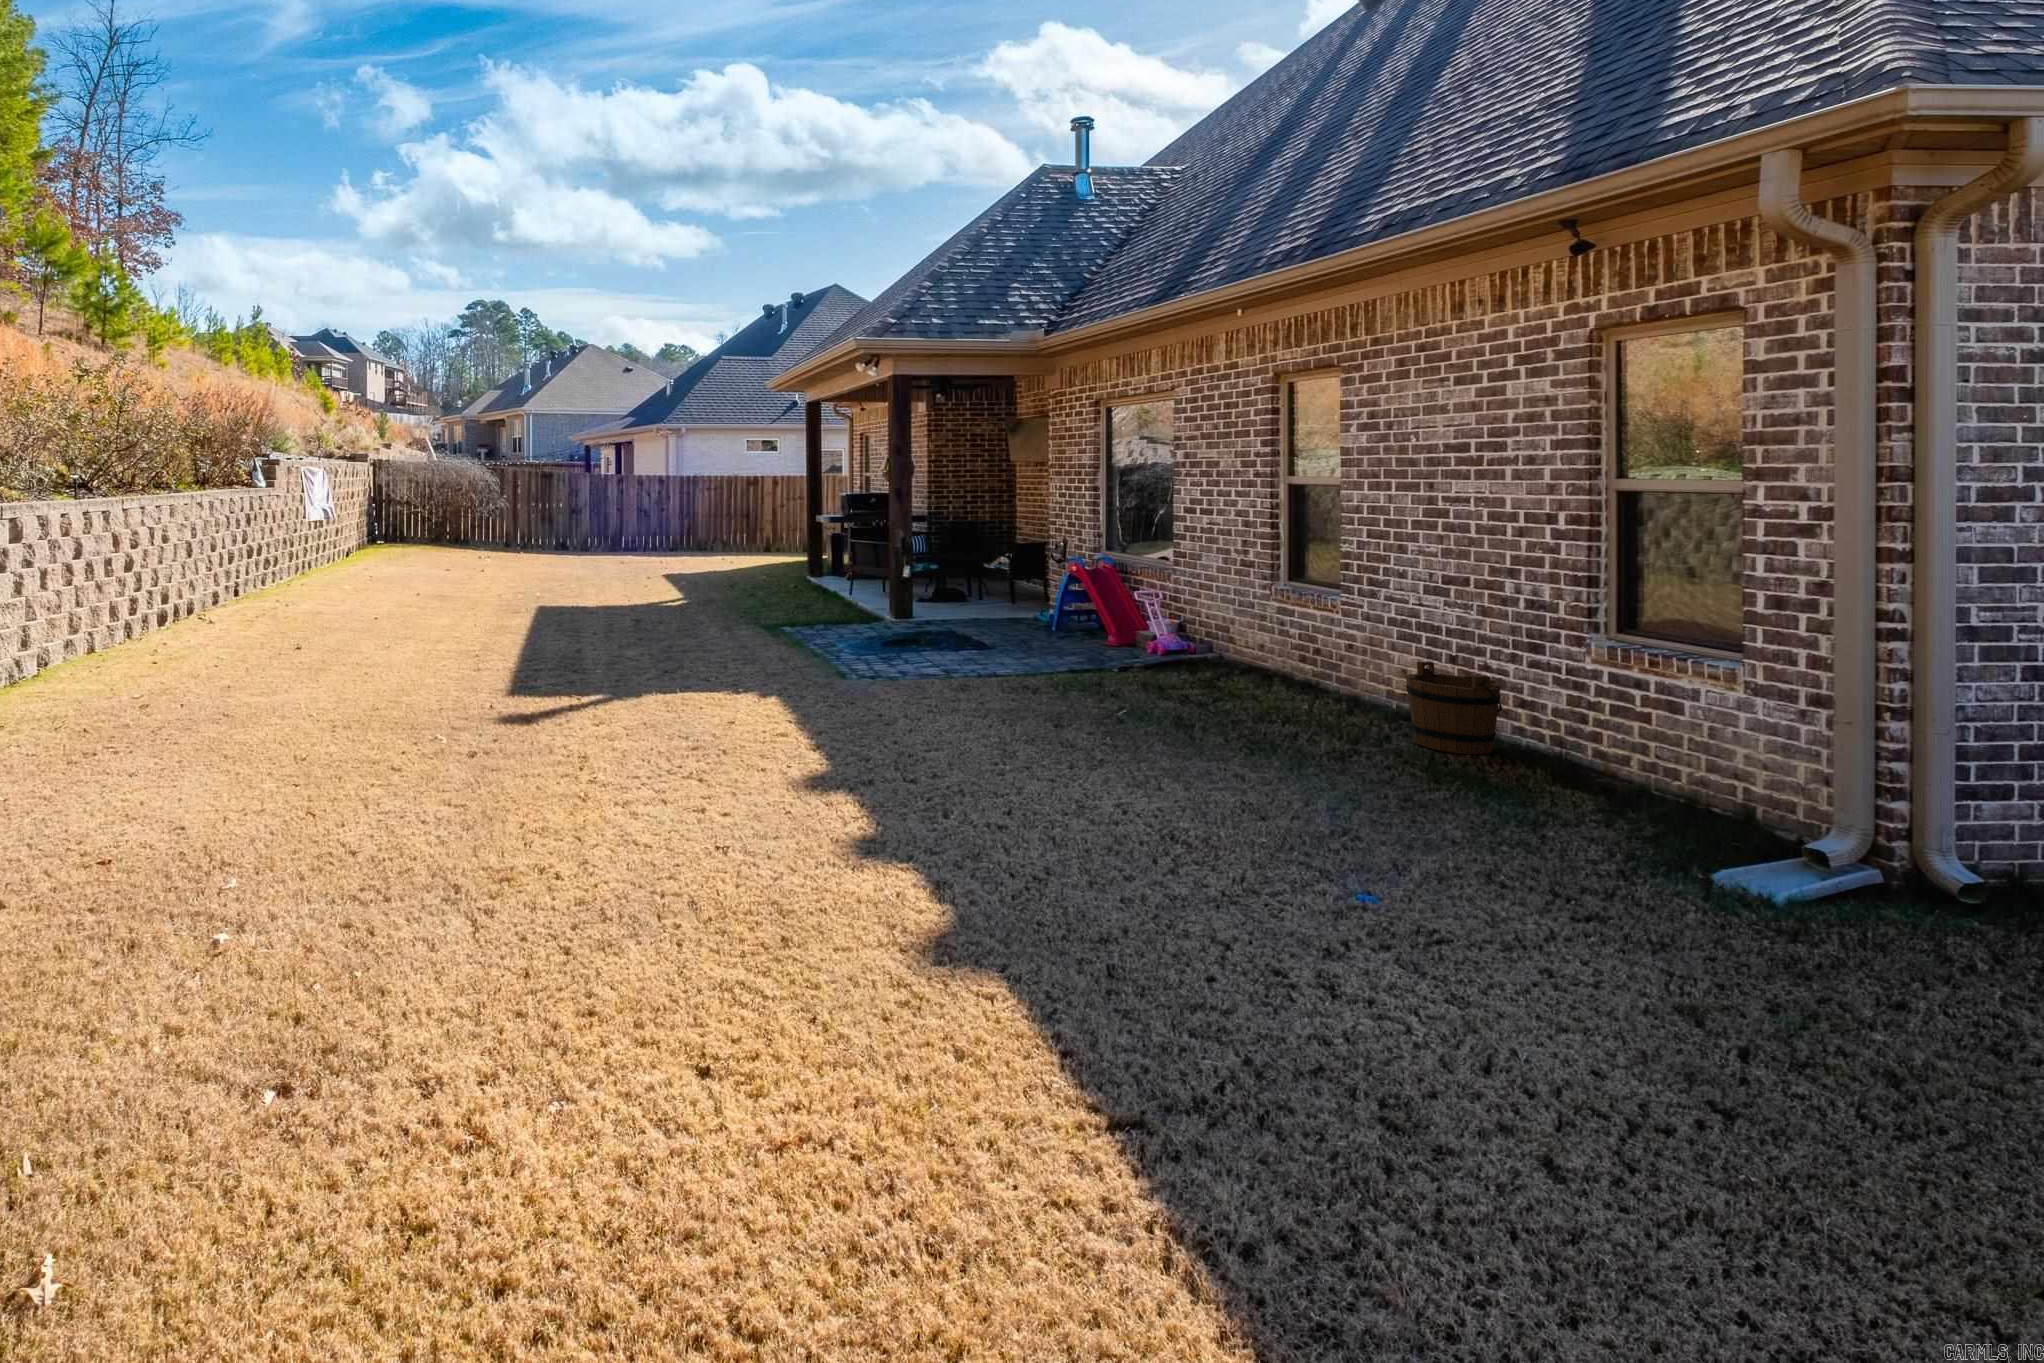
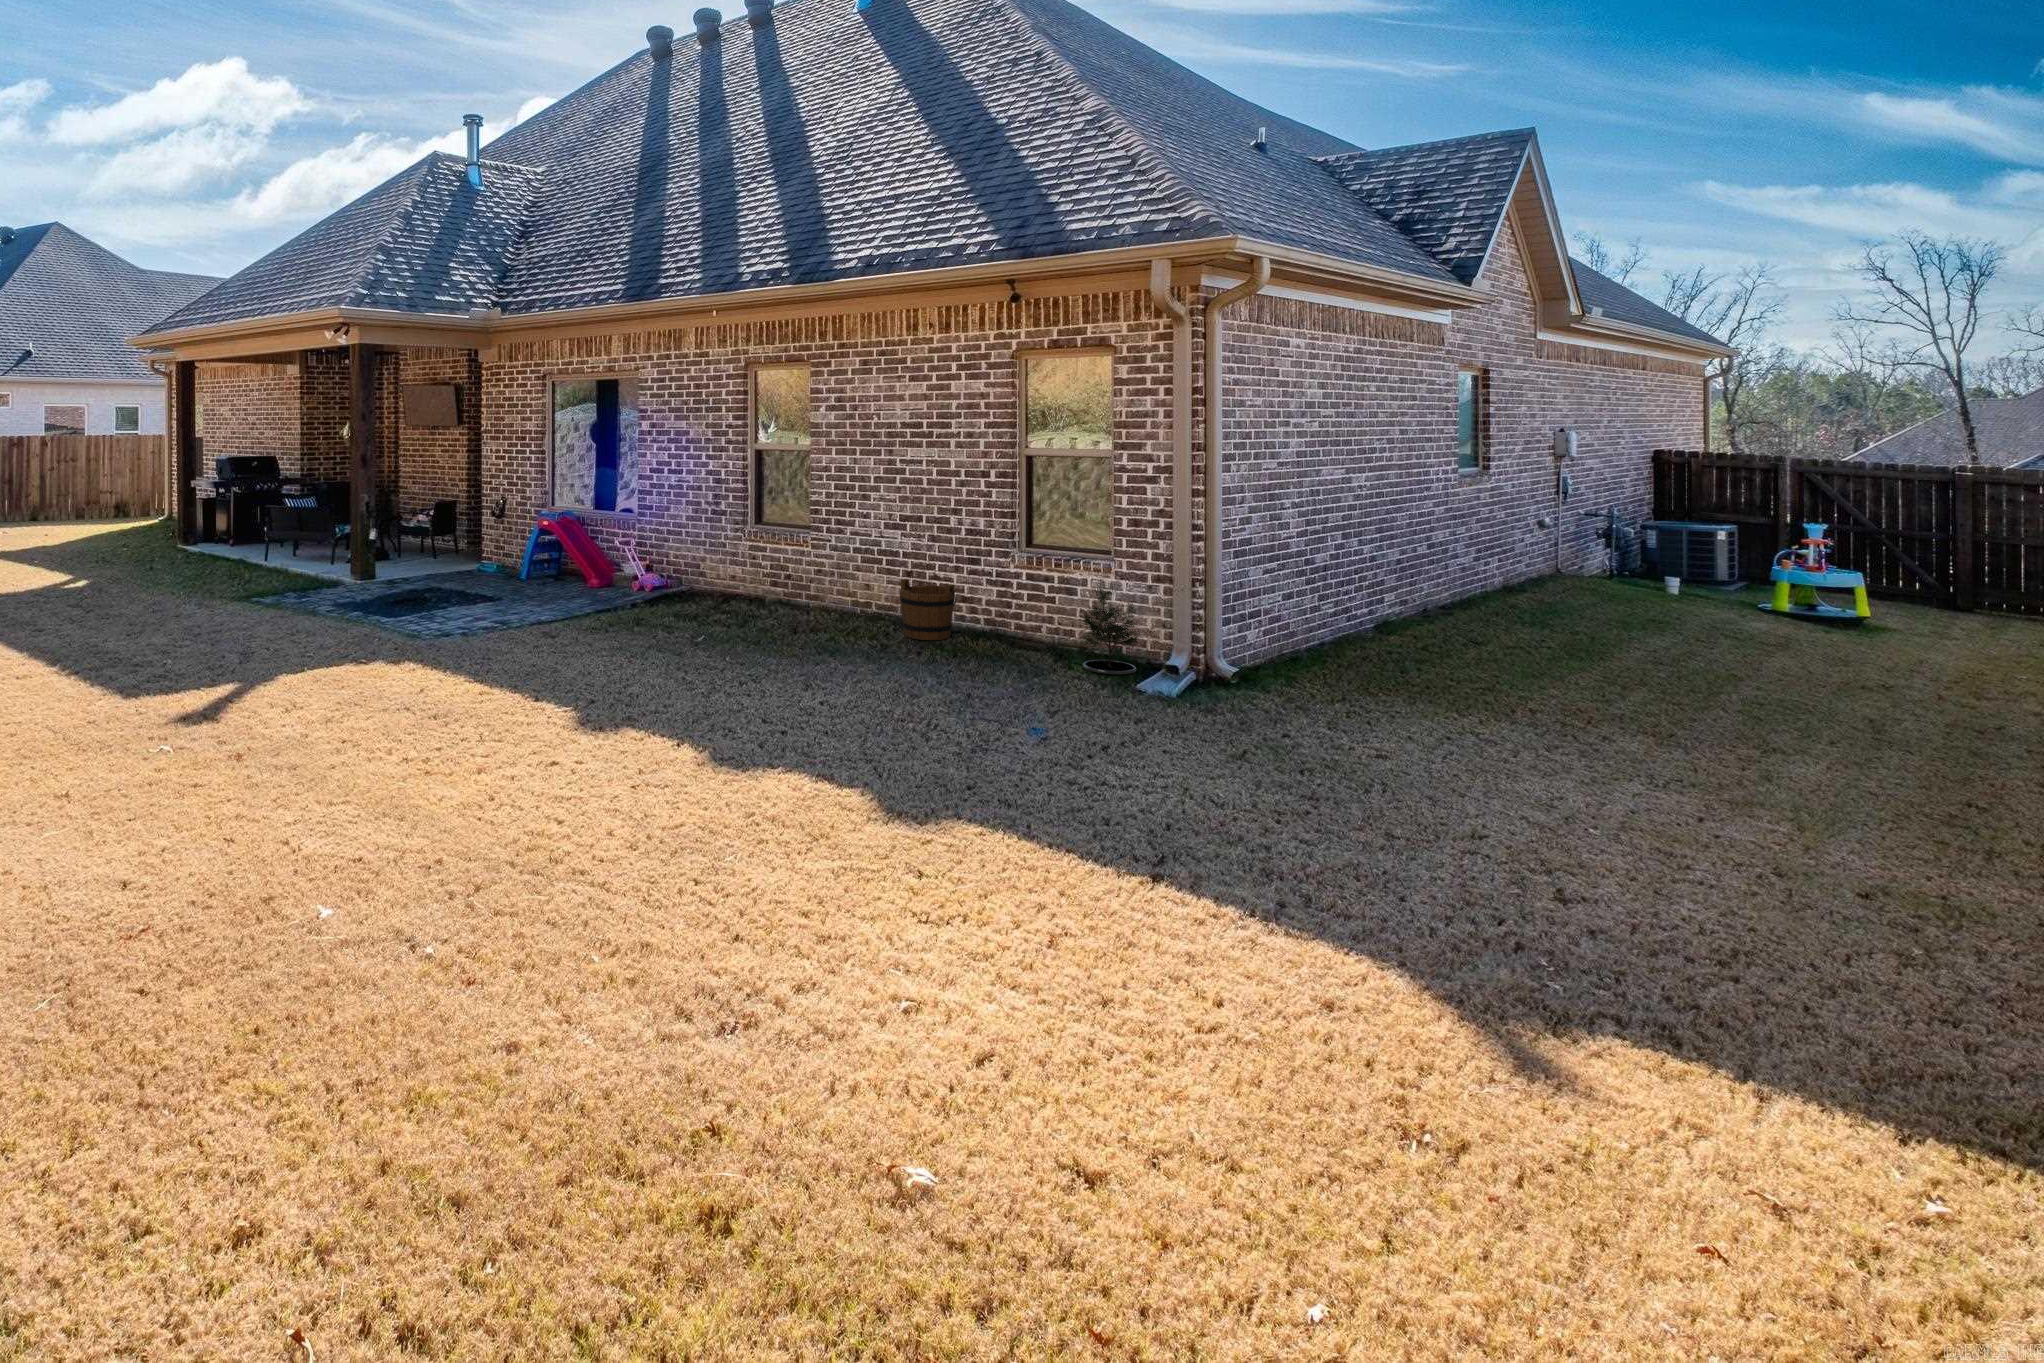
potted tree: none [1630,687,1777,855] -> present [1082,579,1140,675]

